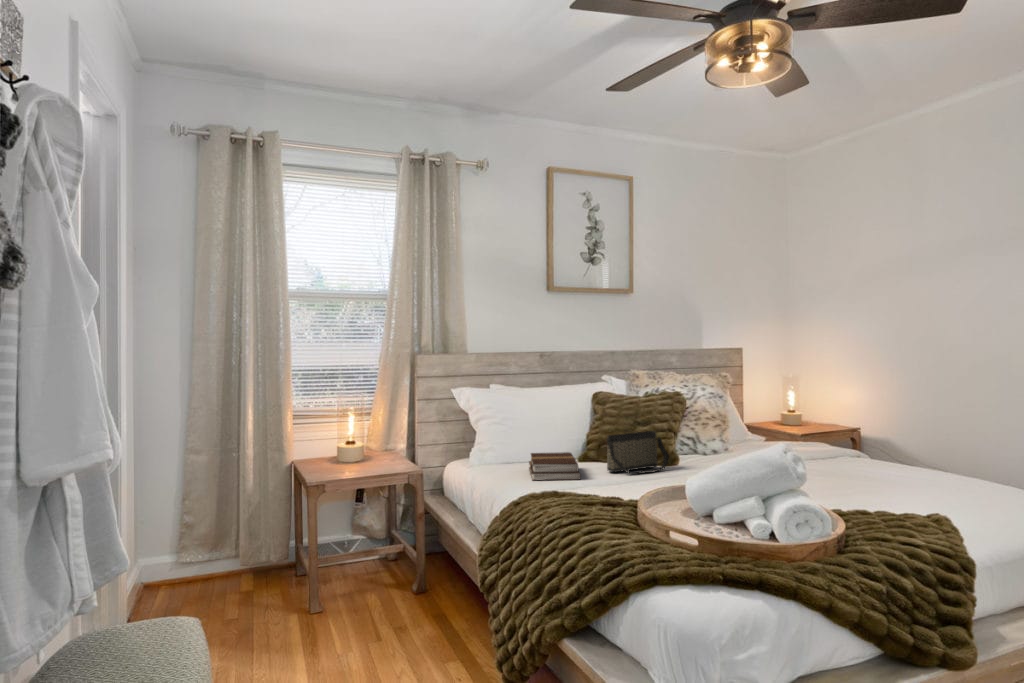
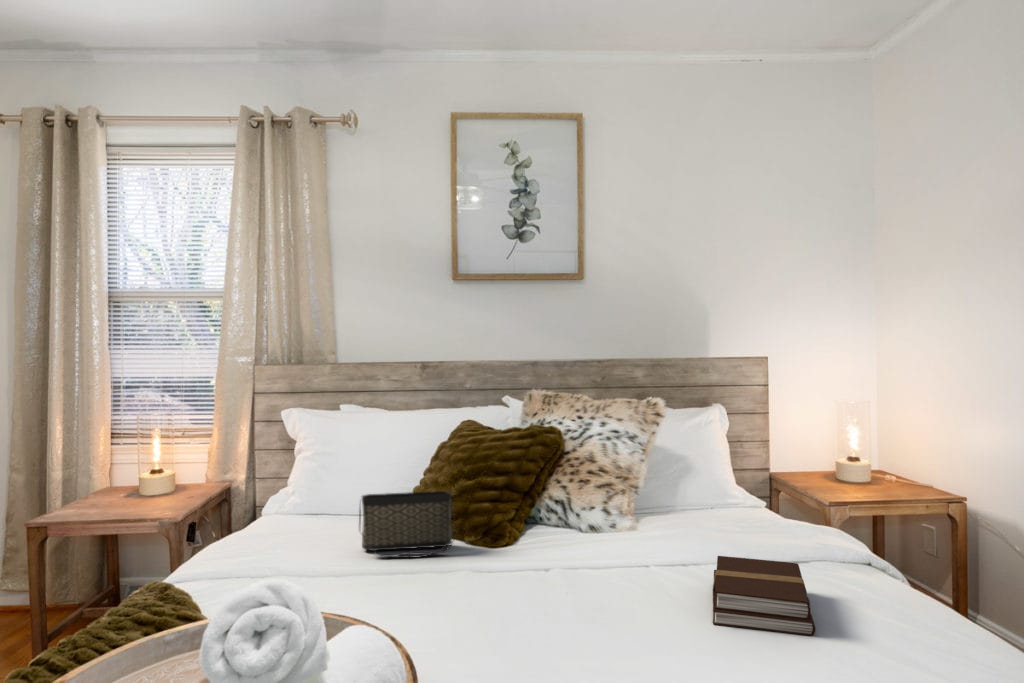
book: present [529,452,581,481] -> present [713,556,815,636]

